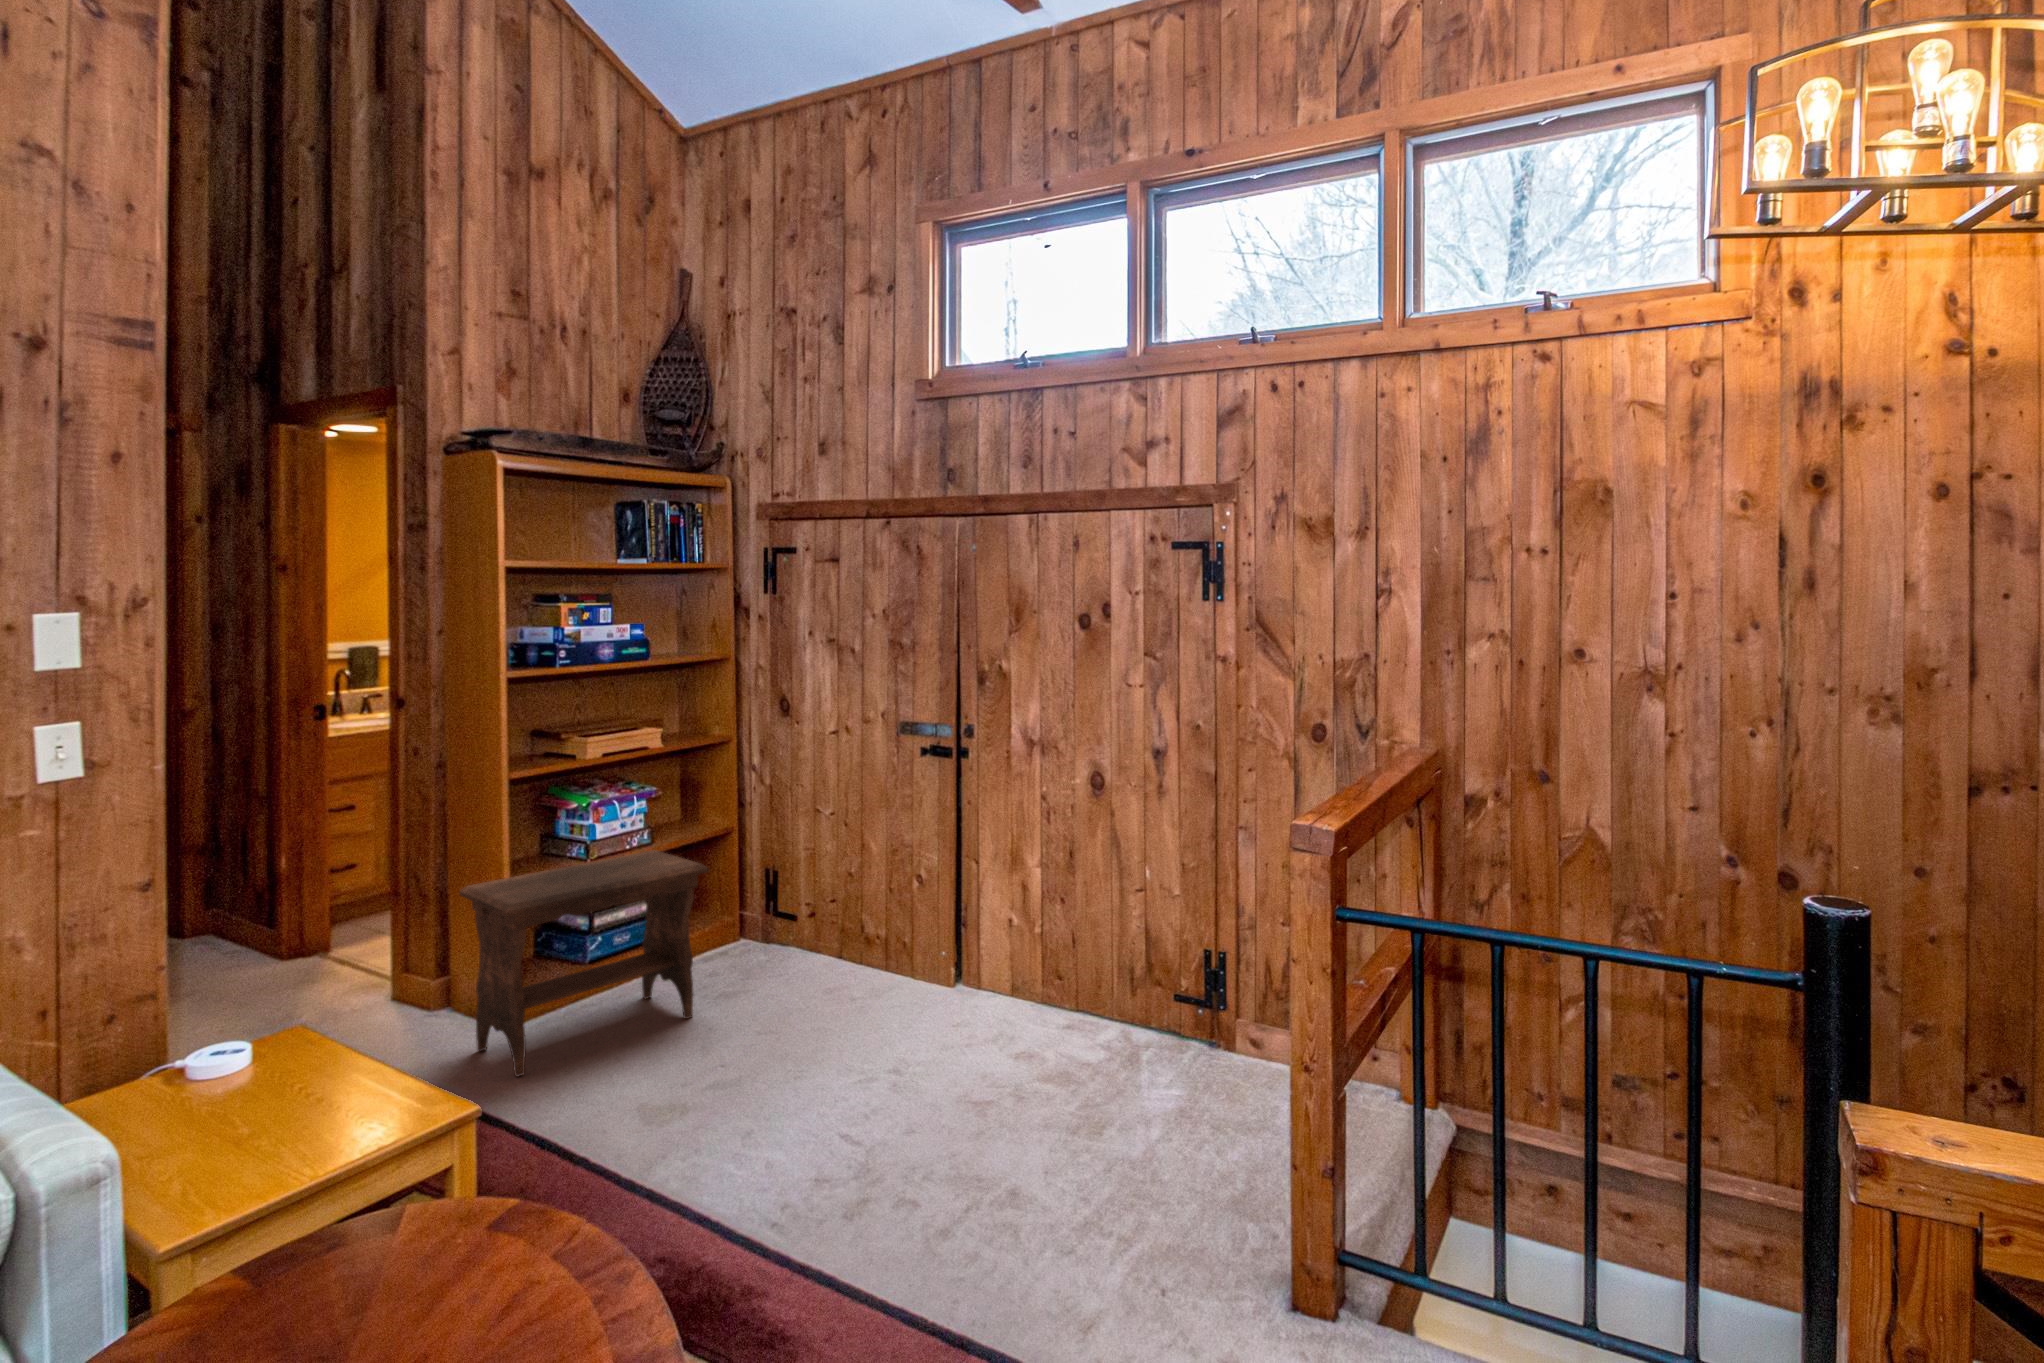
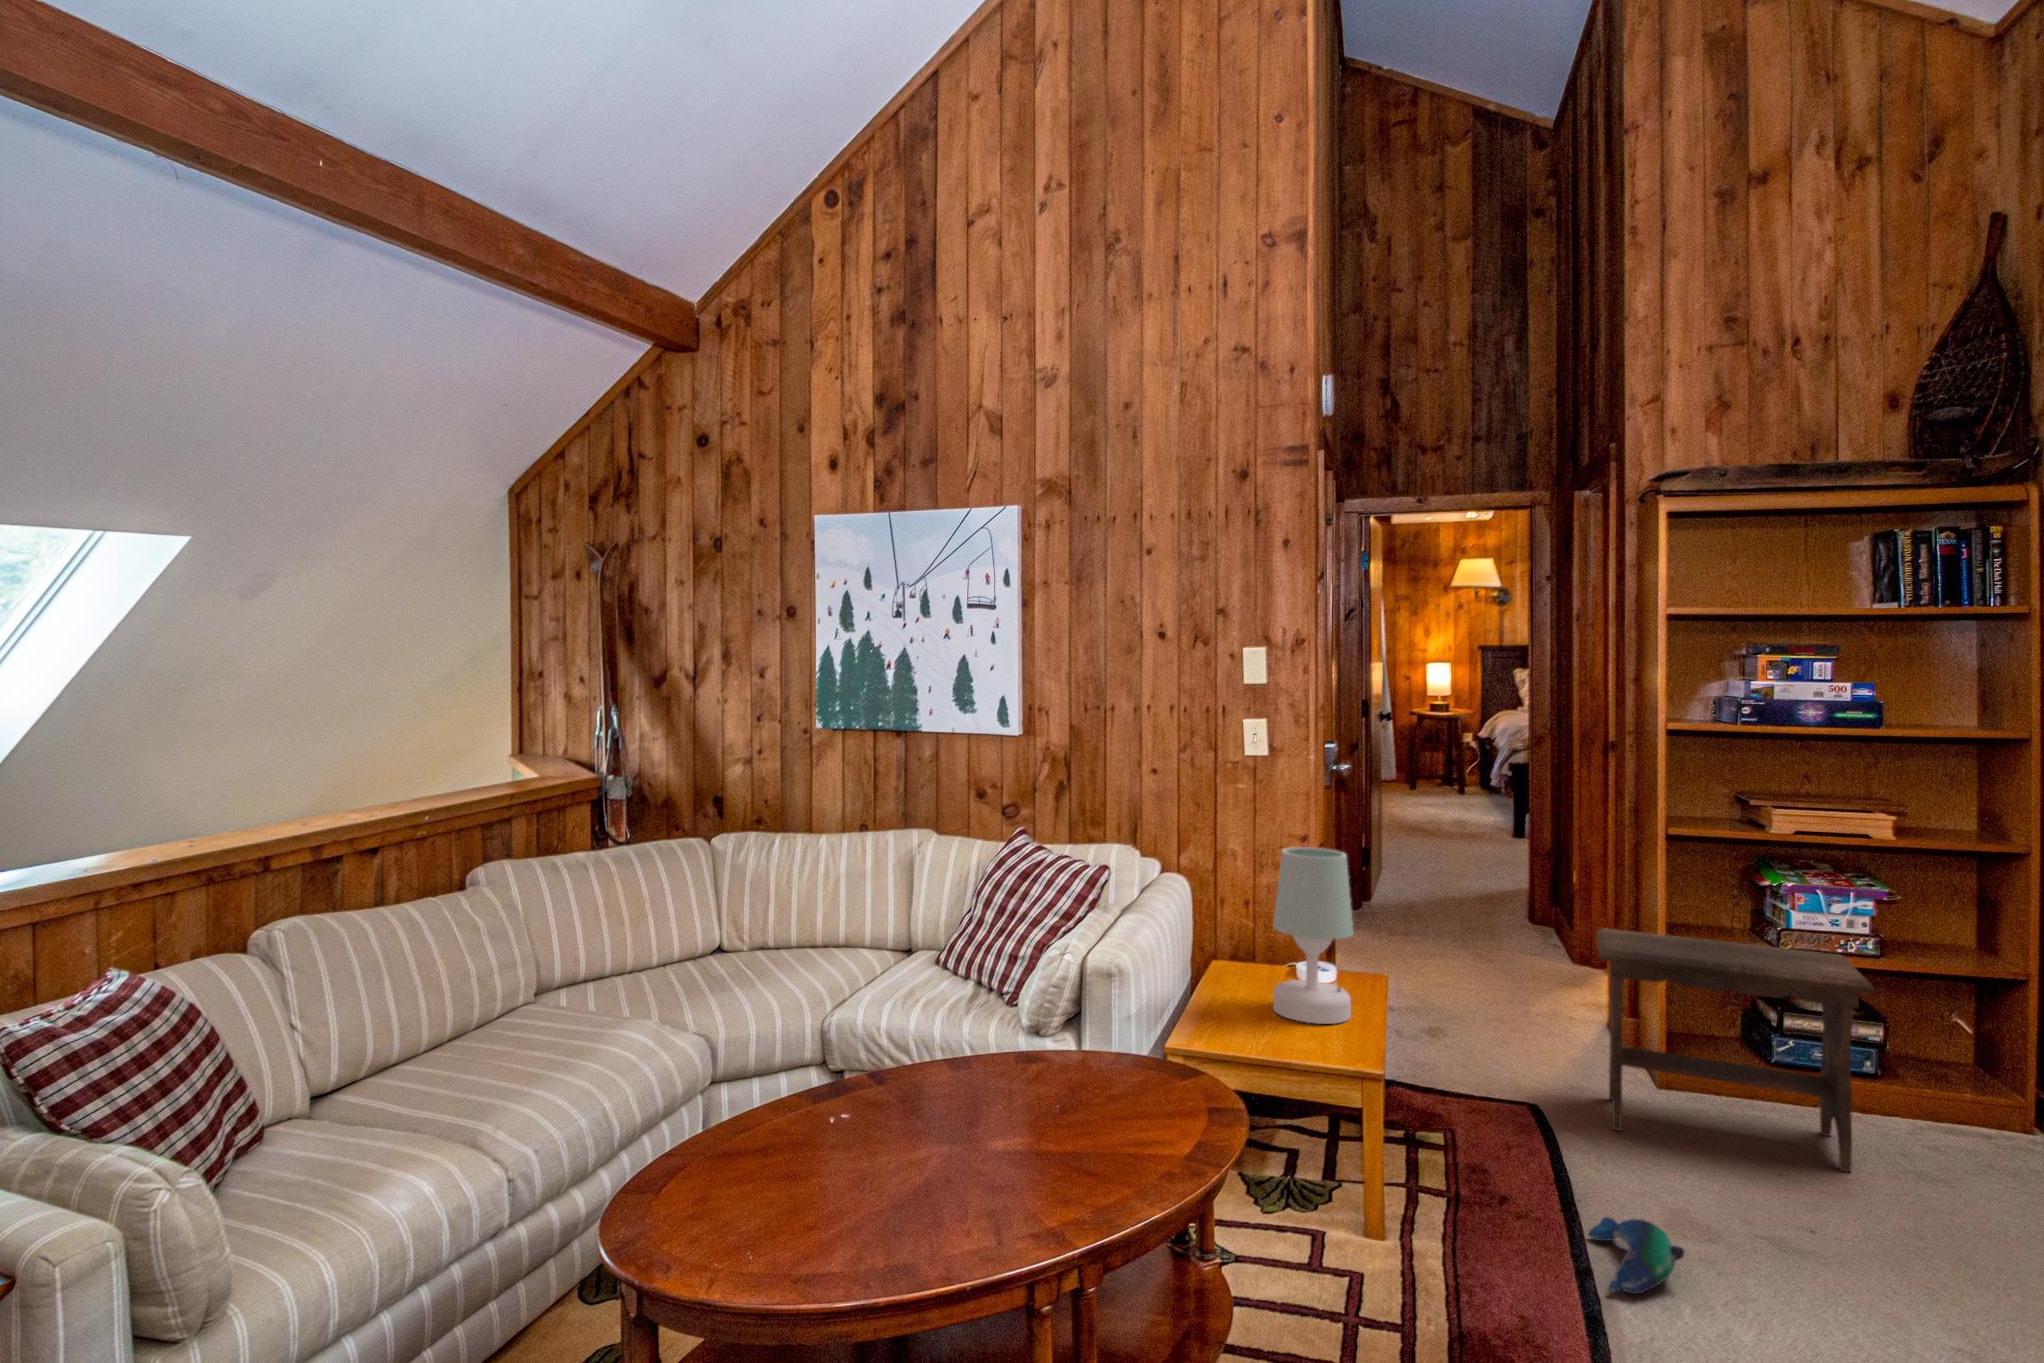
table lamp: none [202,884,339,1139] -> present [1273,847,1353,1024]
plush toy: none [617,1132,719,1212] -> present [1588,1217,1685,1294]

